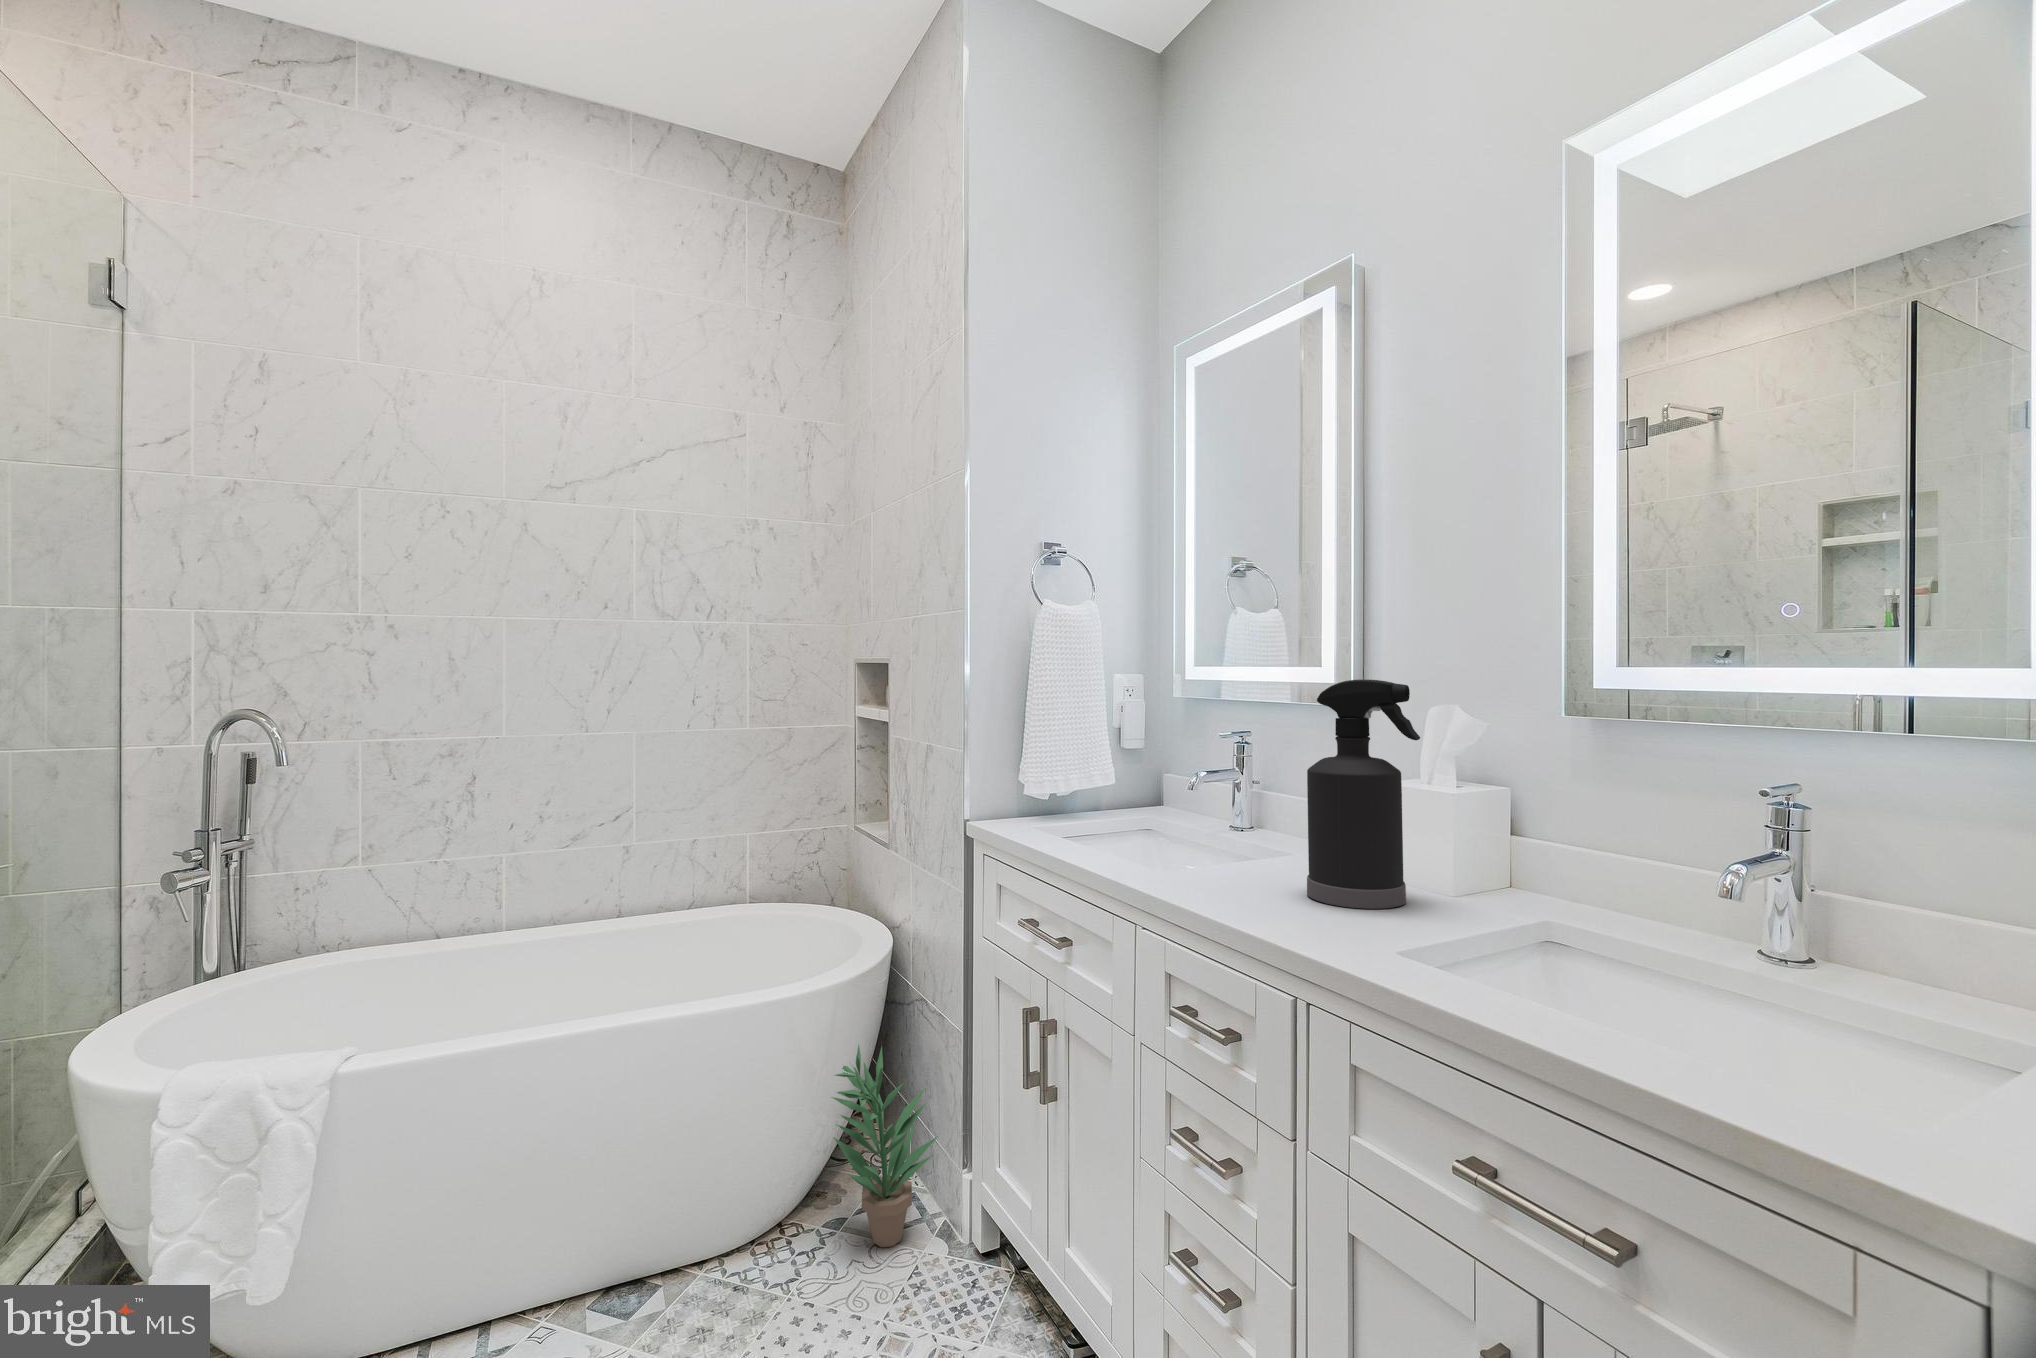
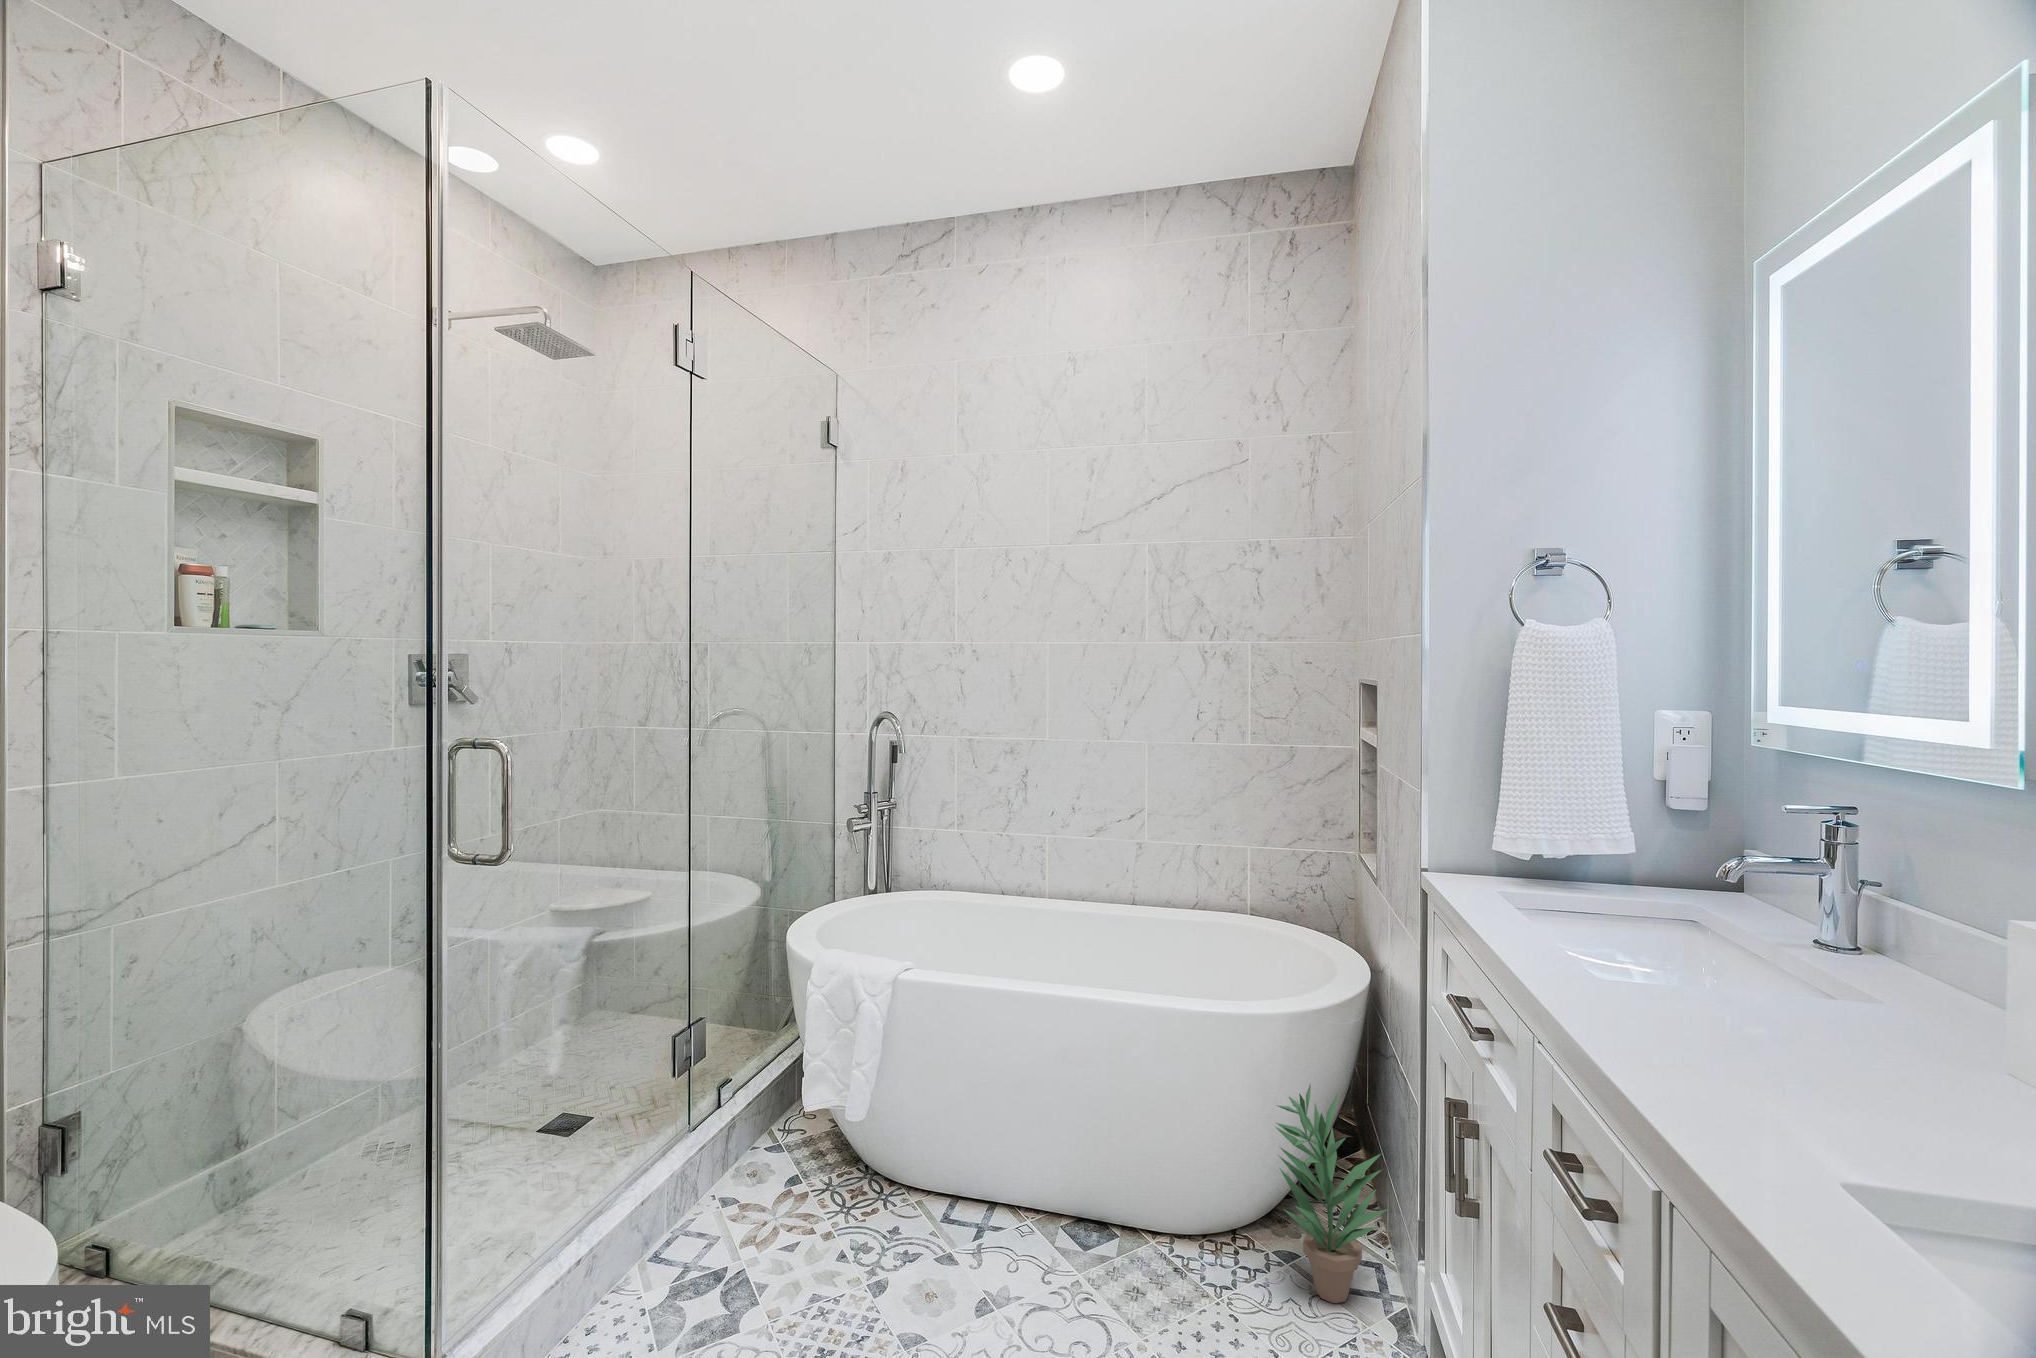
spray bottle: present [1307,680,1420,909] -> none [1701,775,1883,1104]

